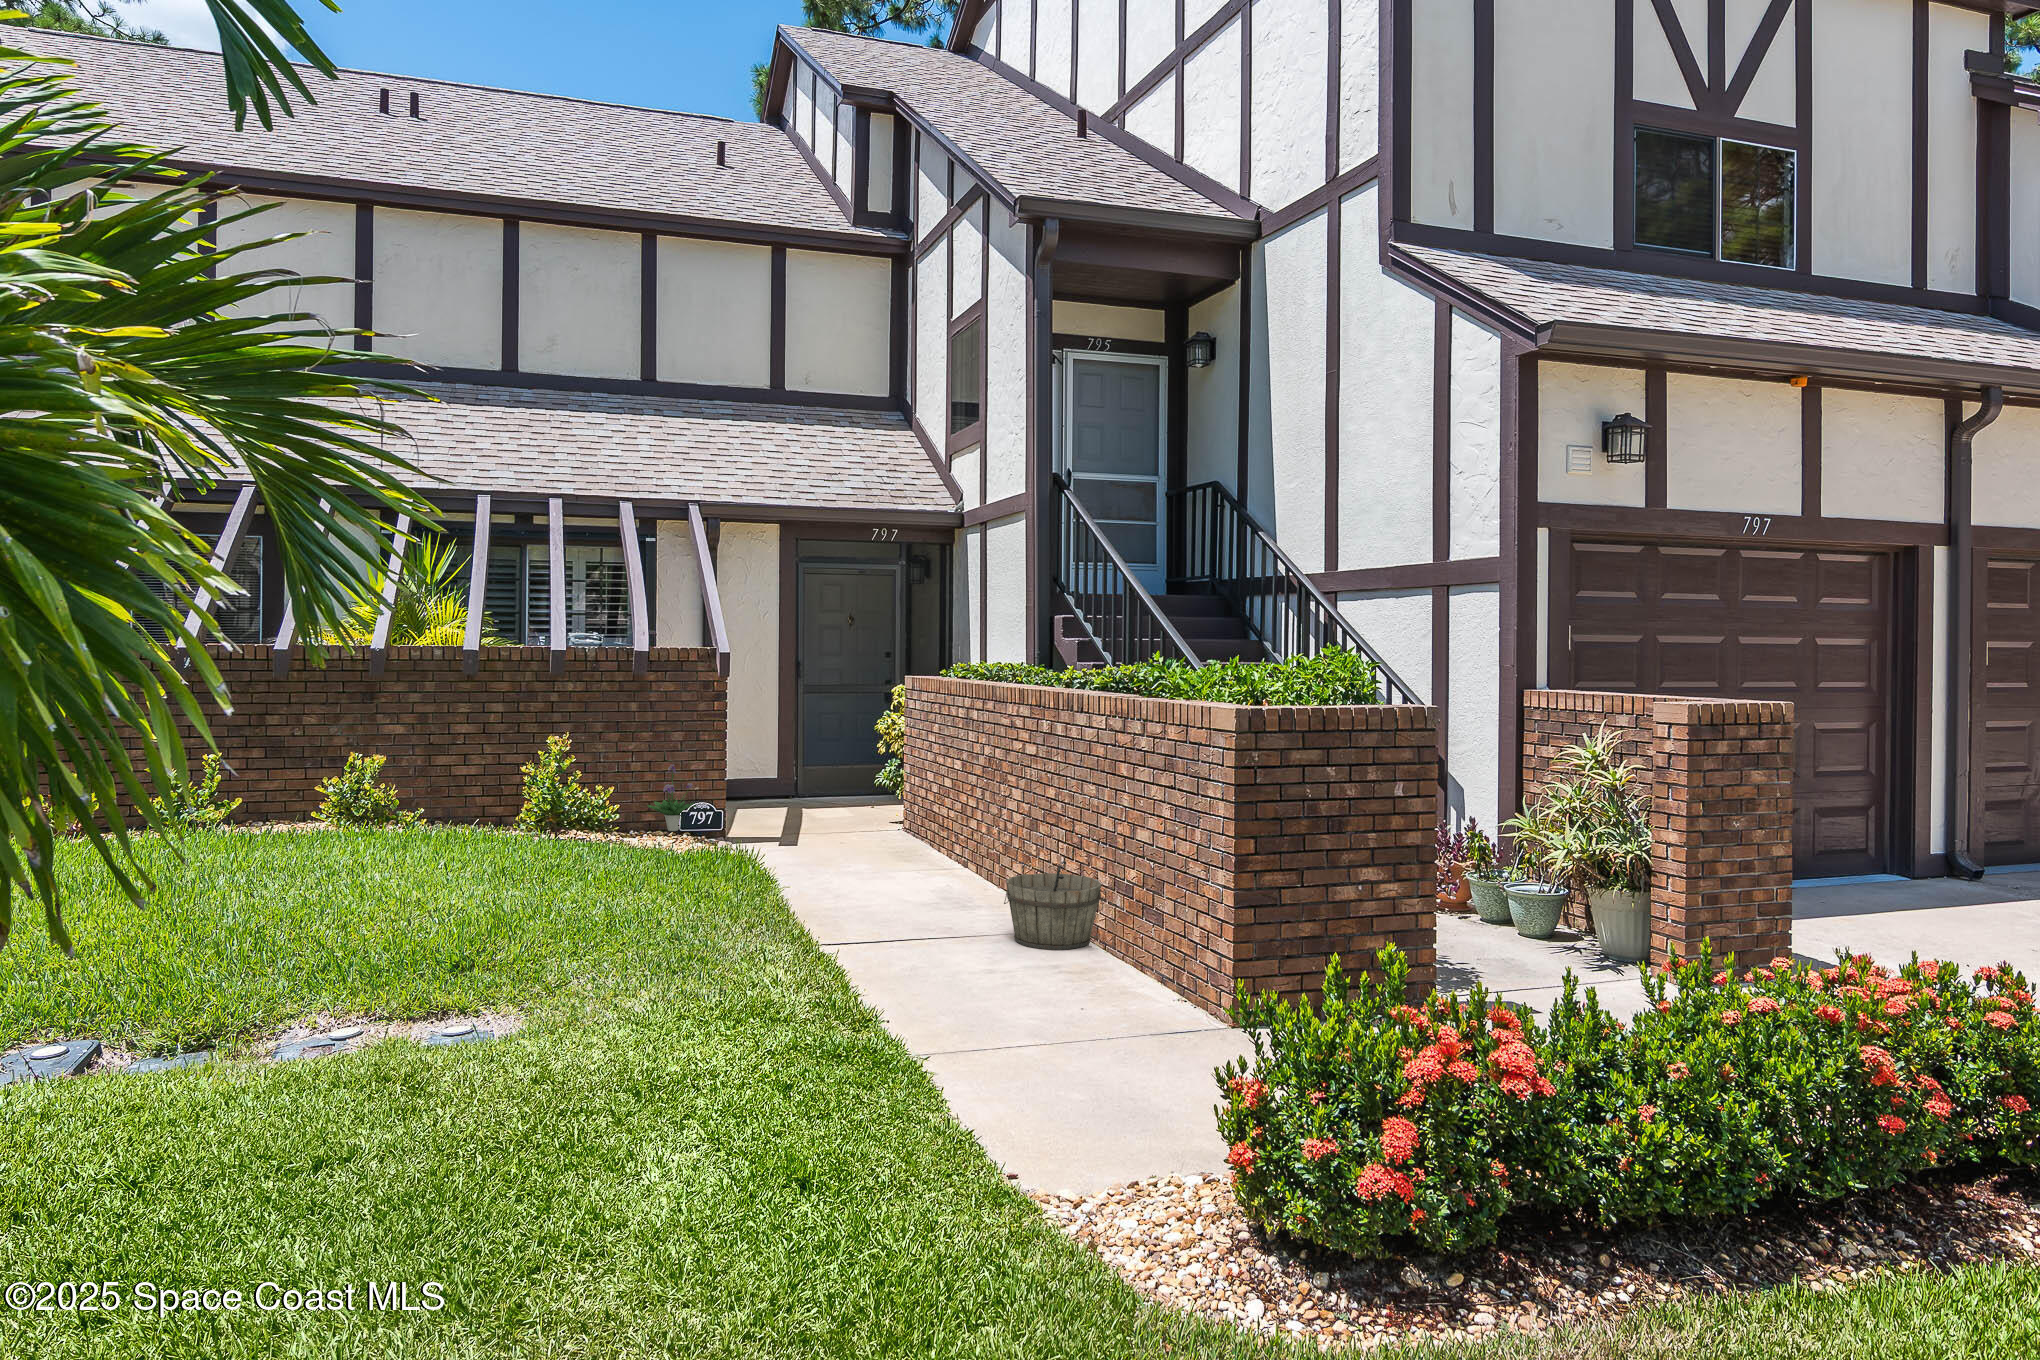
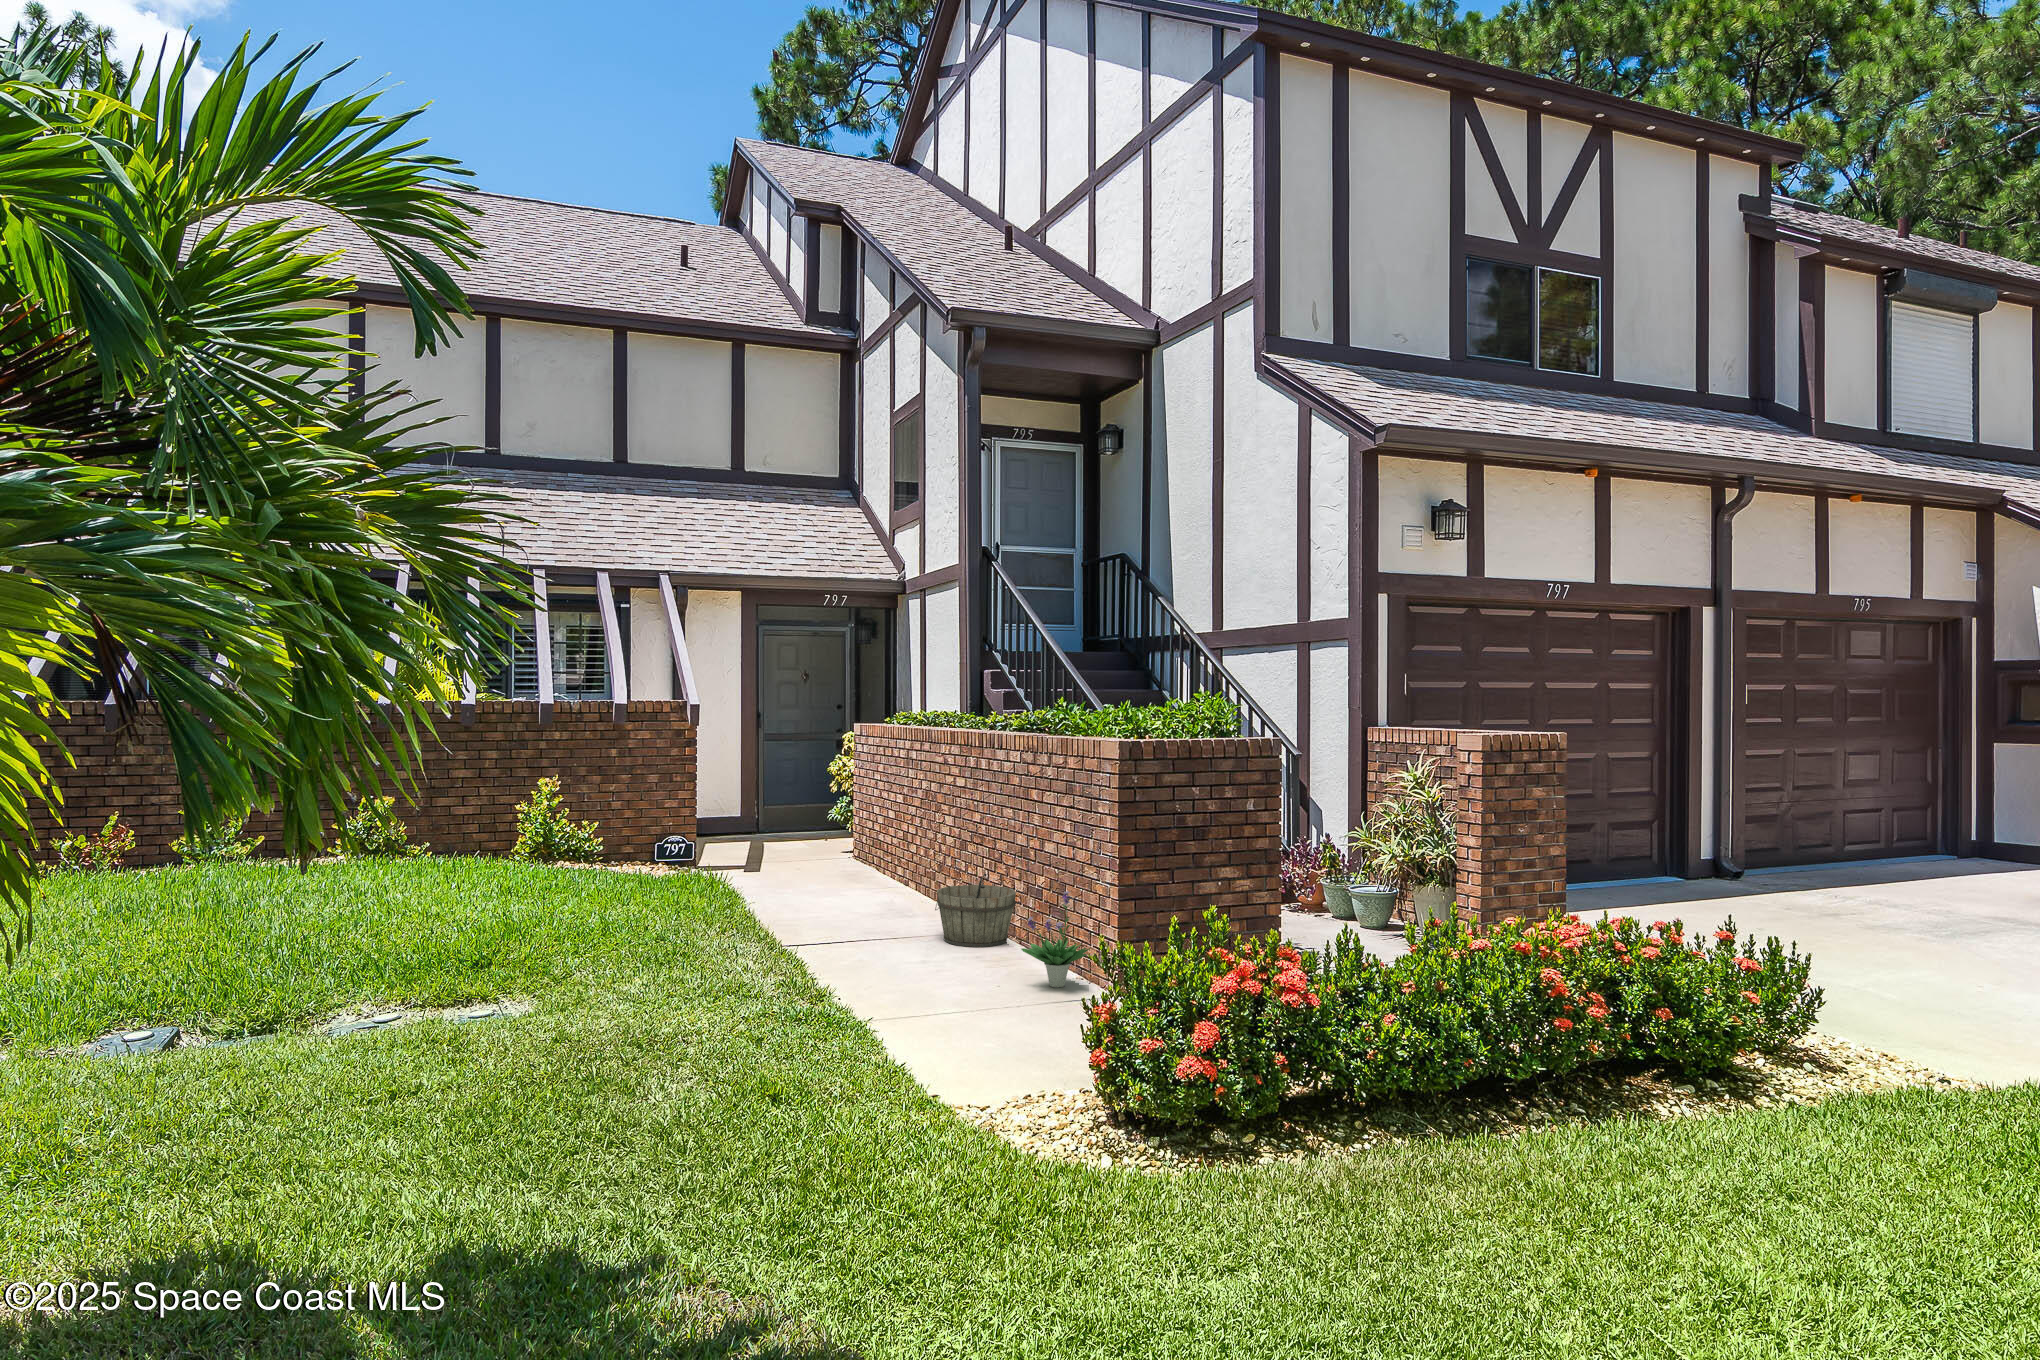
potted plant: present [648,765,697,831] -> present [1021,891,1090,987]

